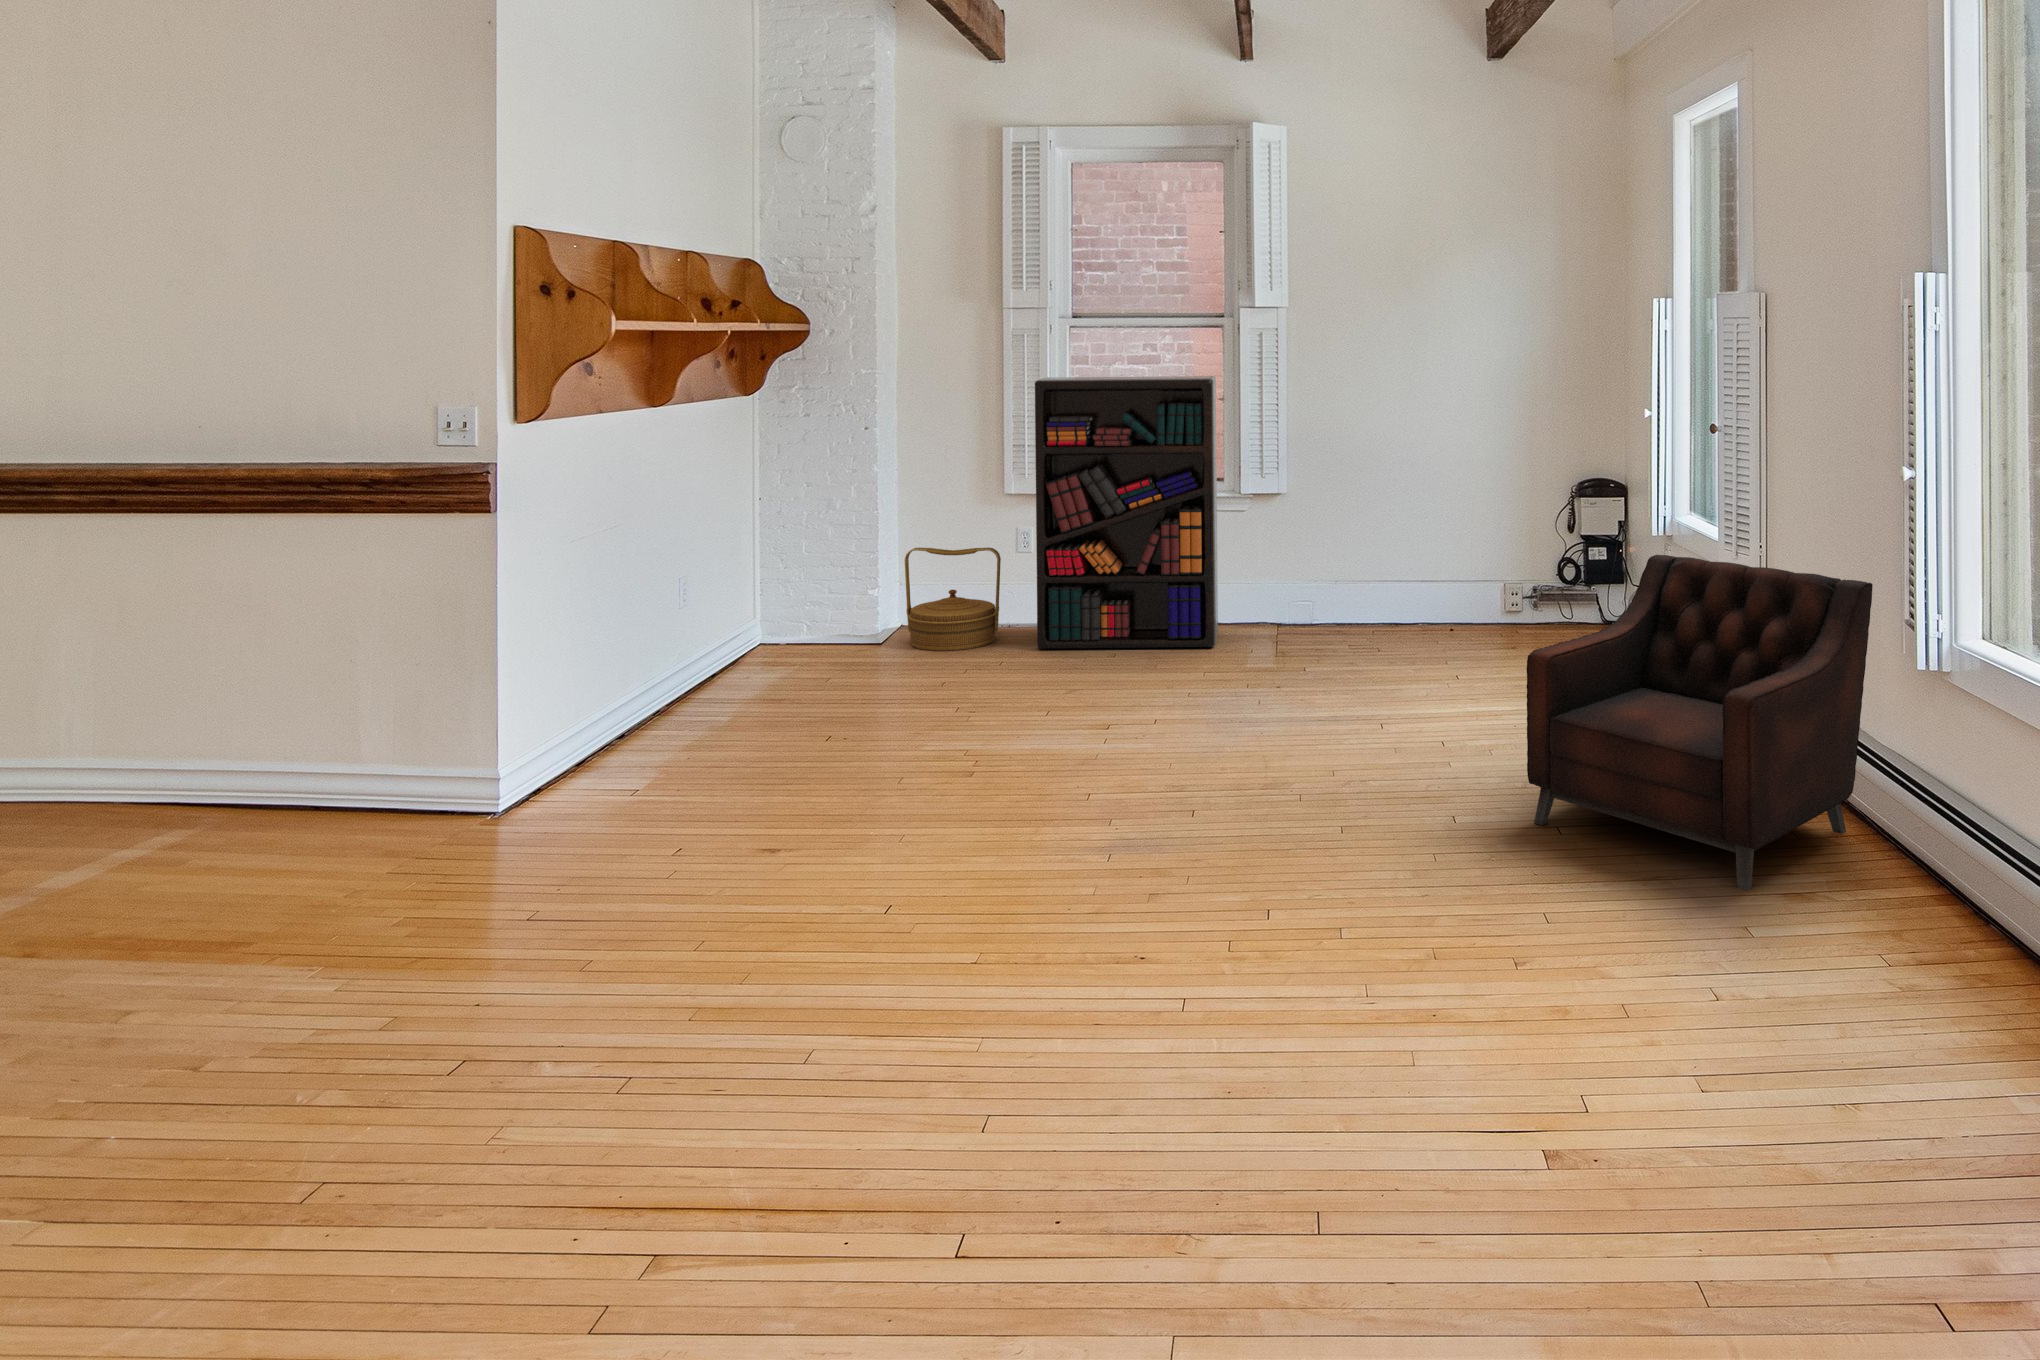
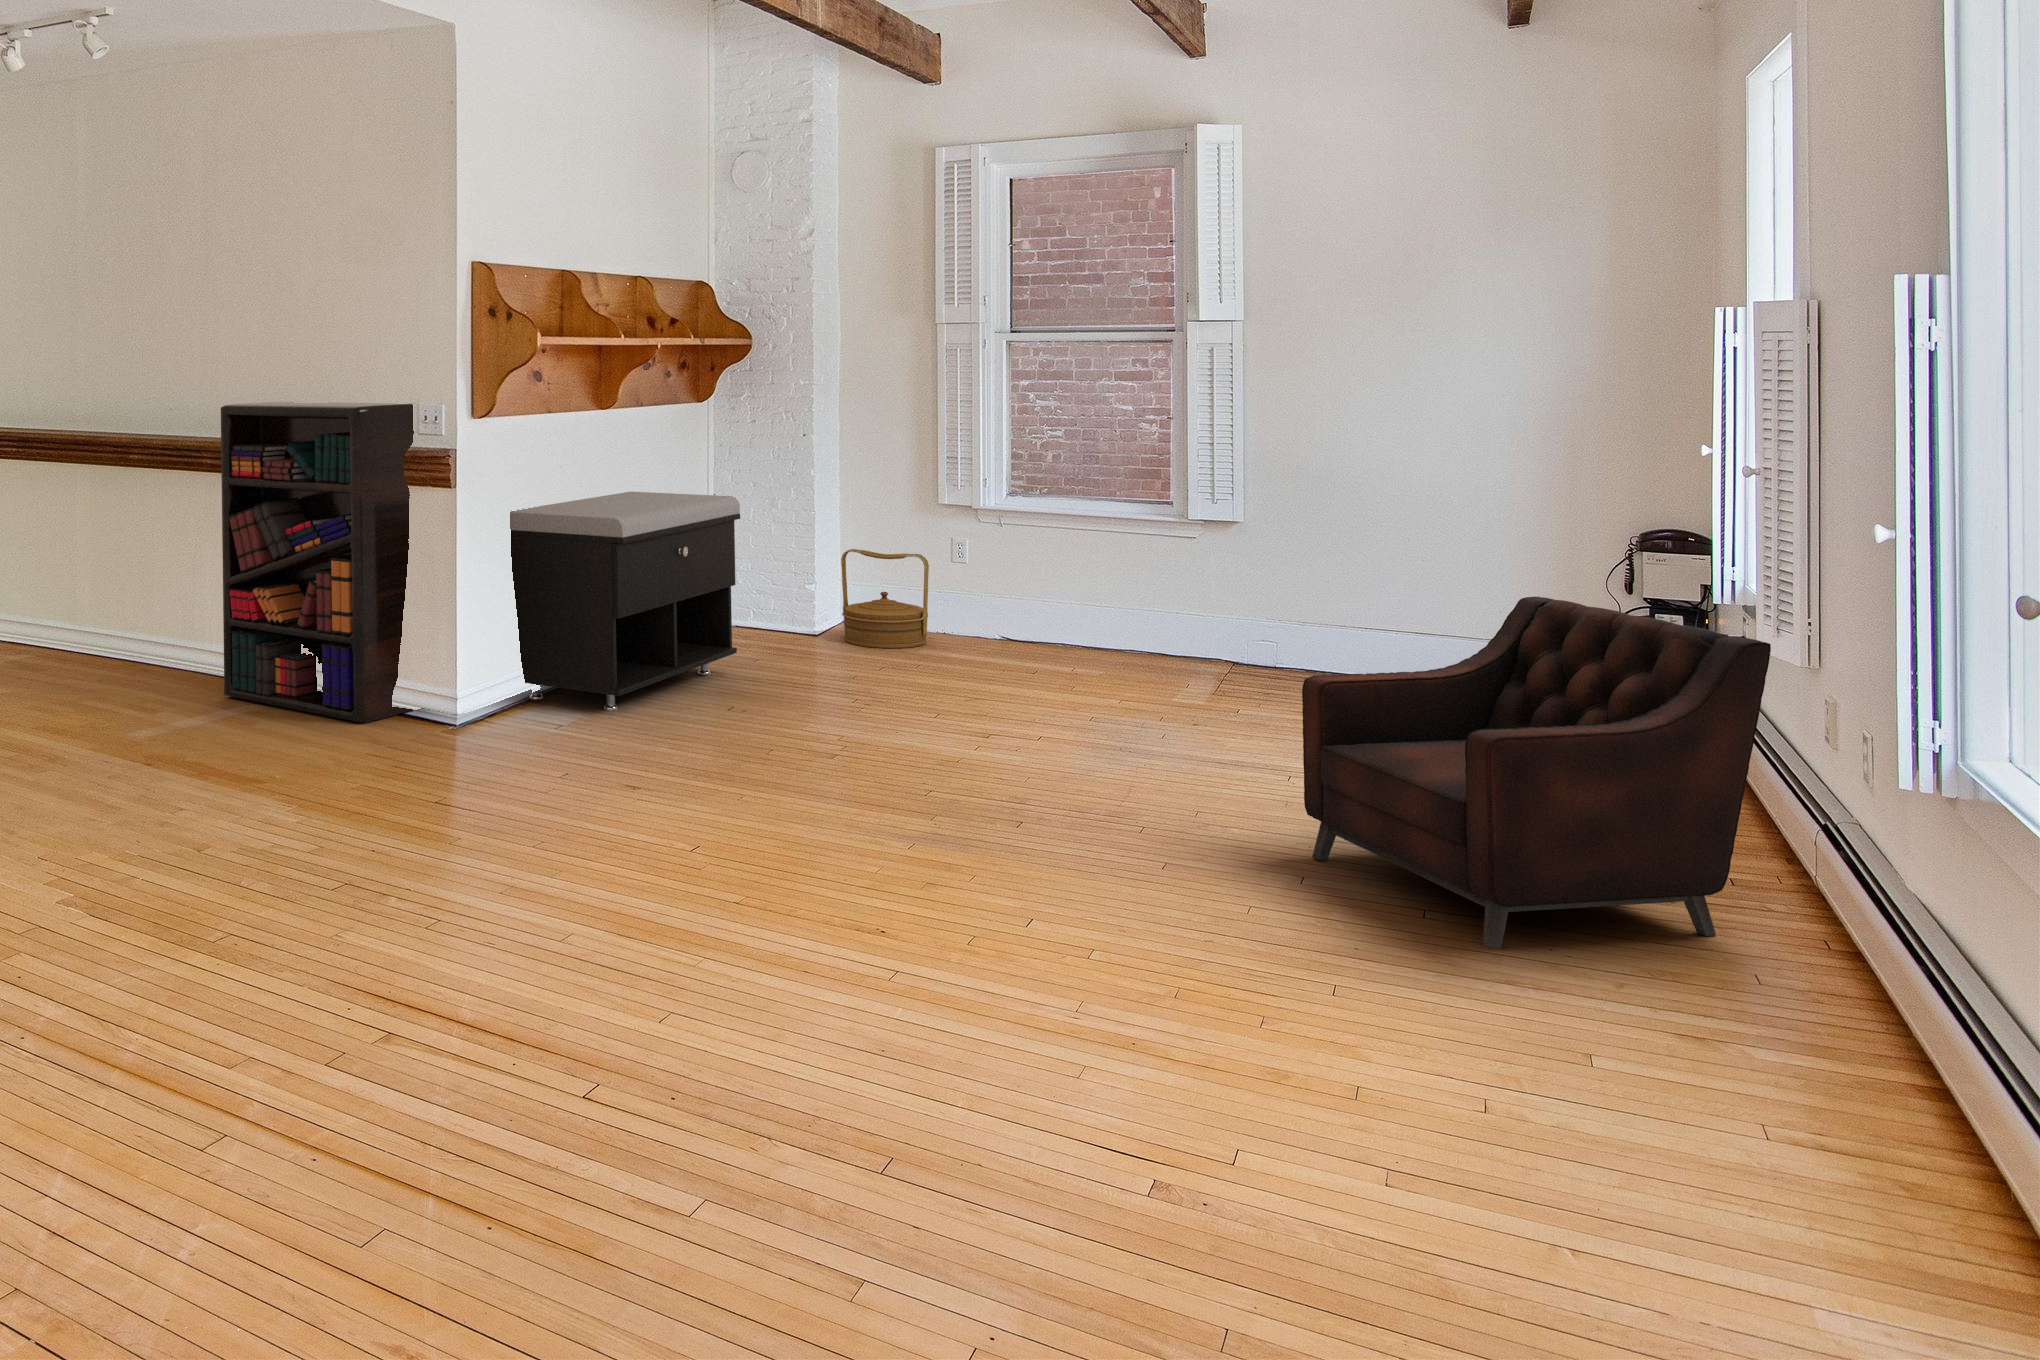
bookshelf: present [1035,376,1218,649] -> present [221,402,414,723]
storage bench: none [542,504,832,787] -> present [510,492,740,711]

